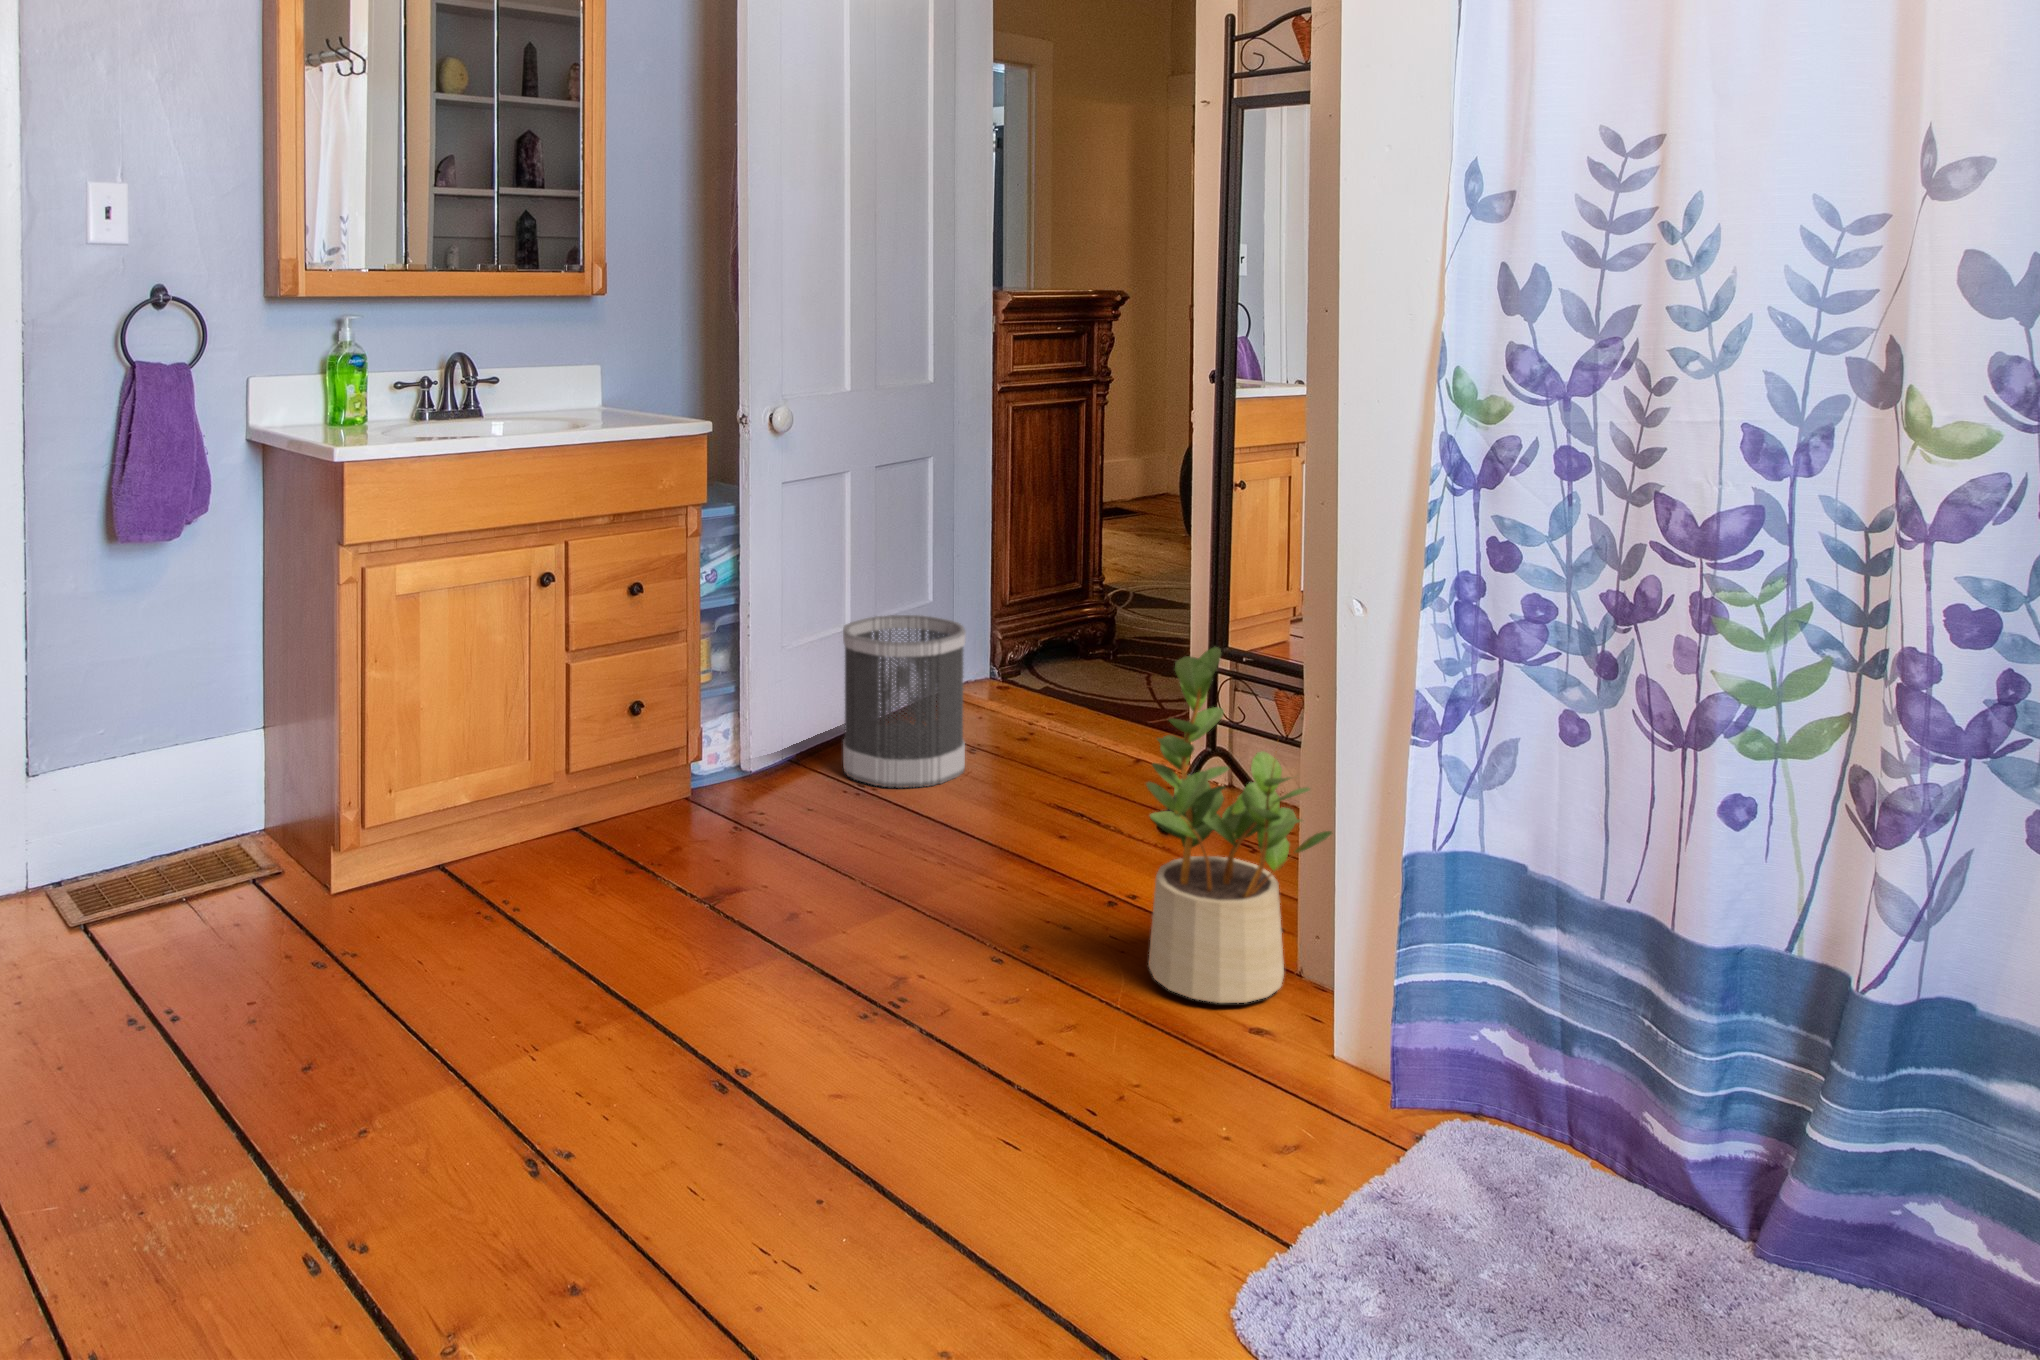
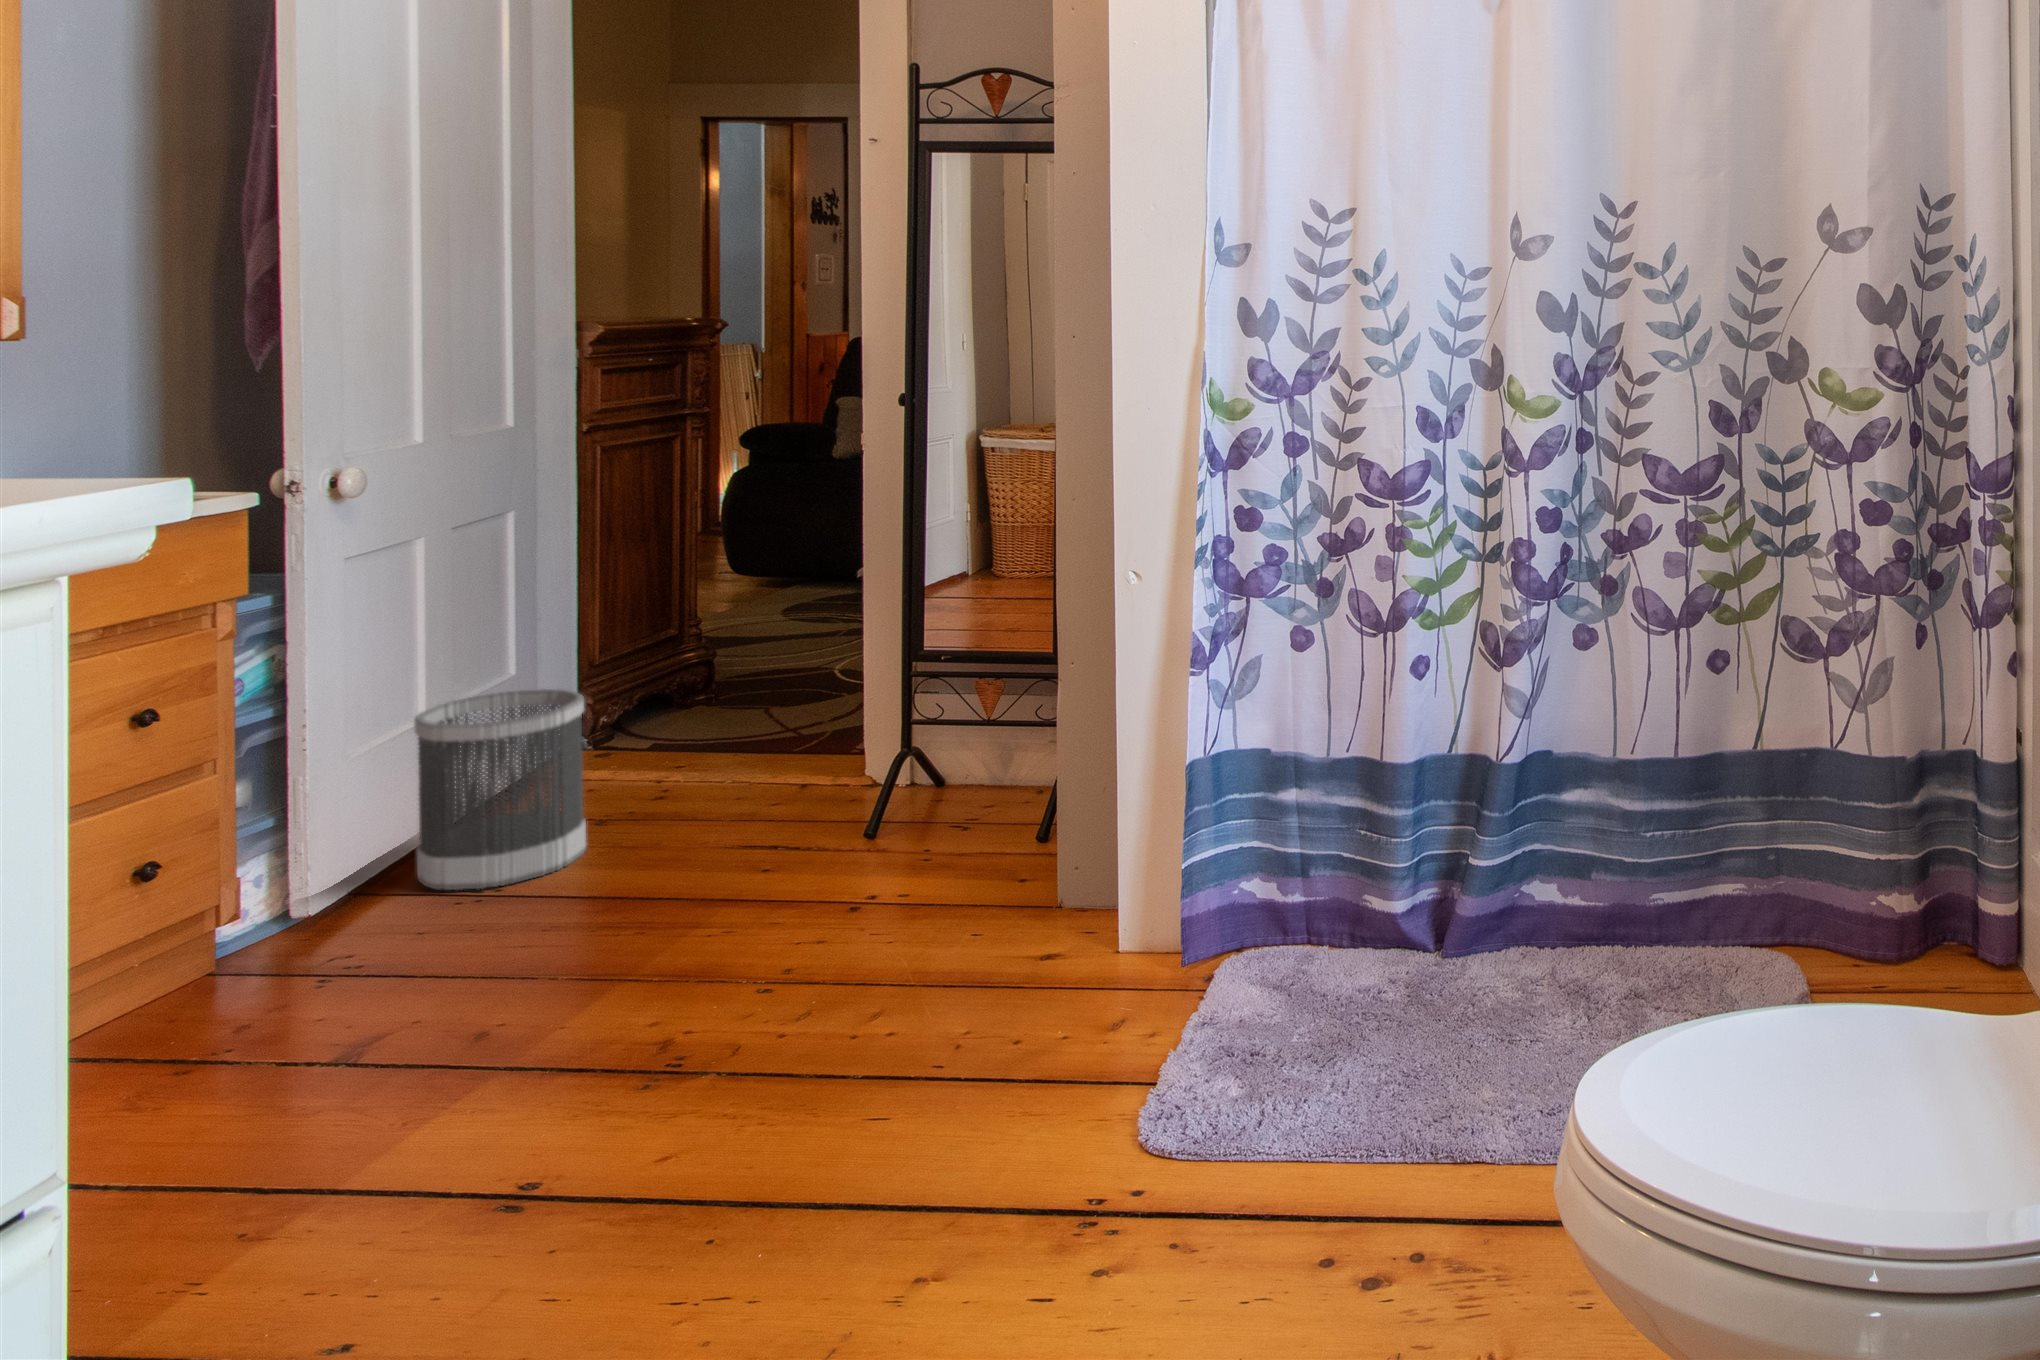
potted plant: present [1146,647,1333,1003] -> none [923,637,1088,952]

